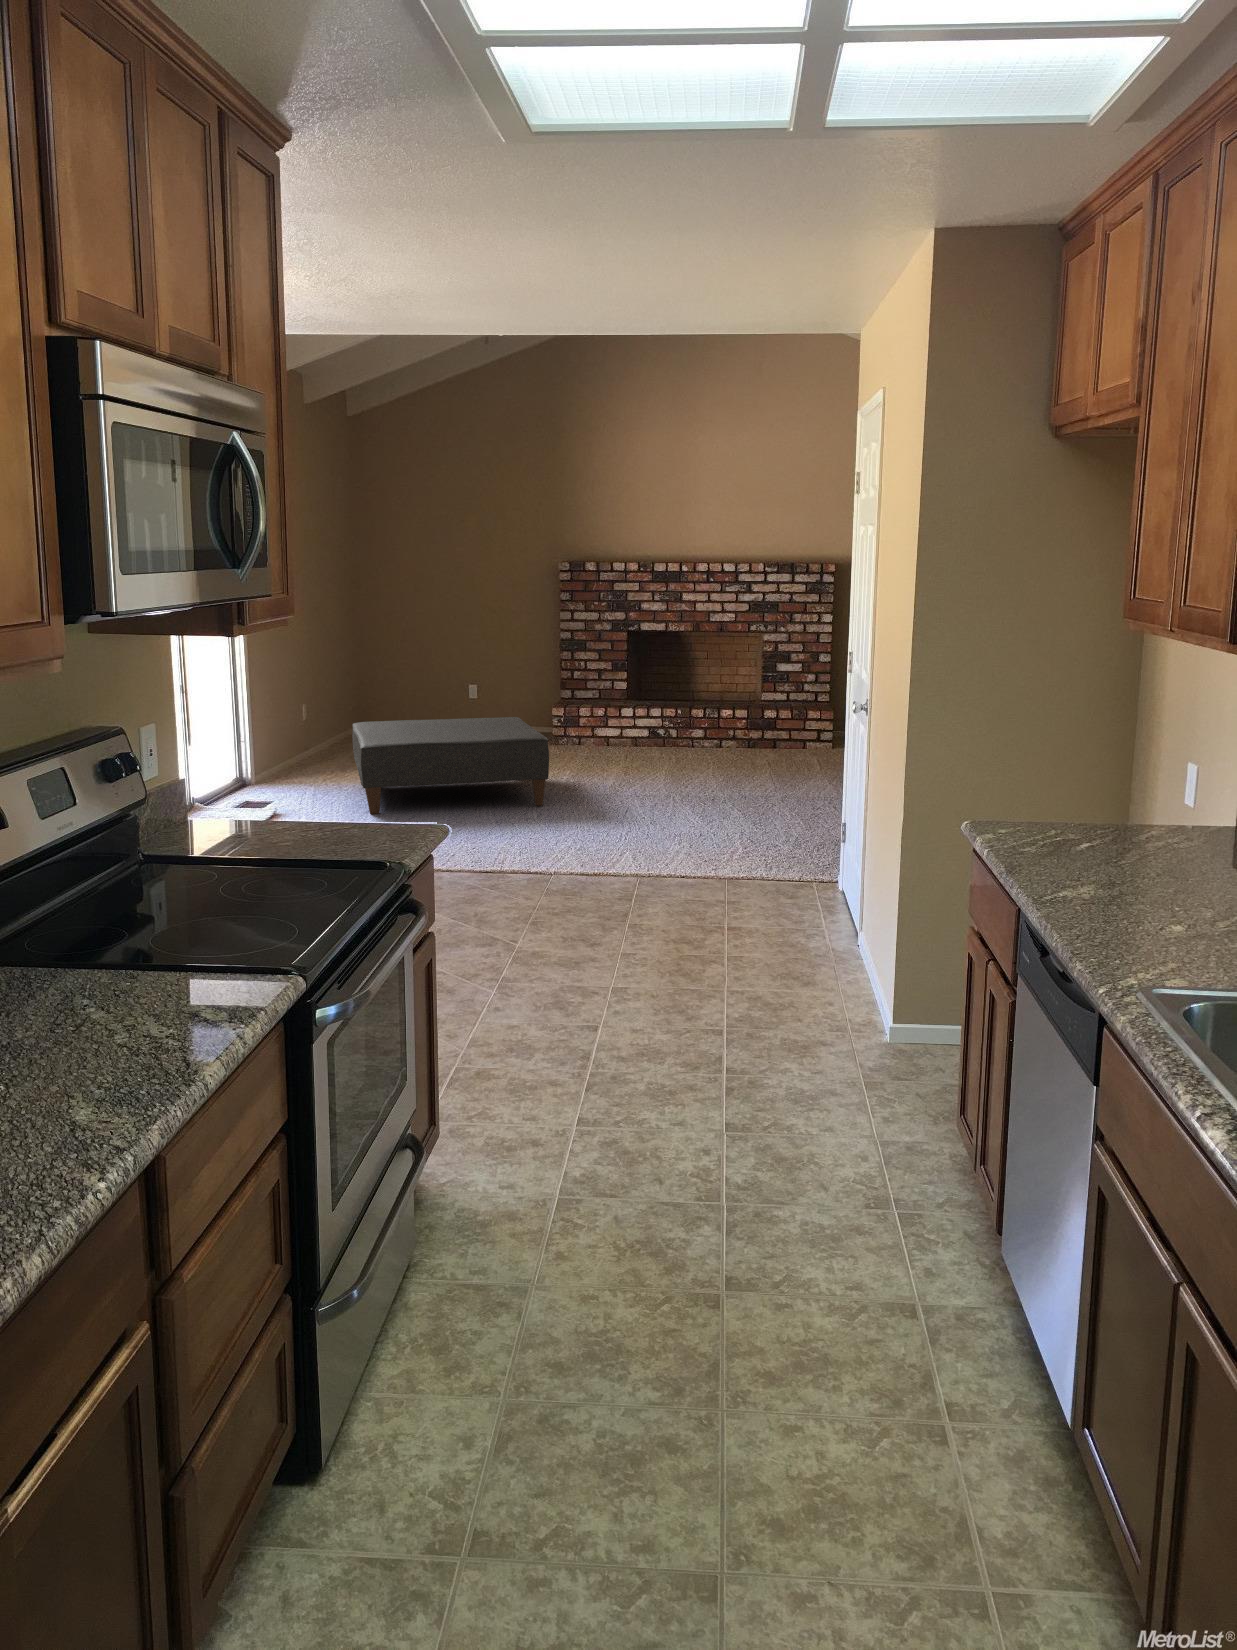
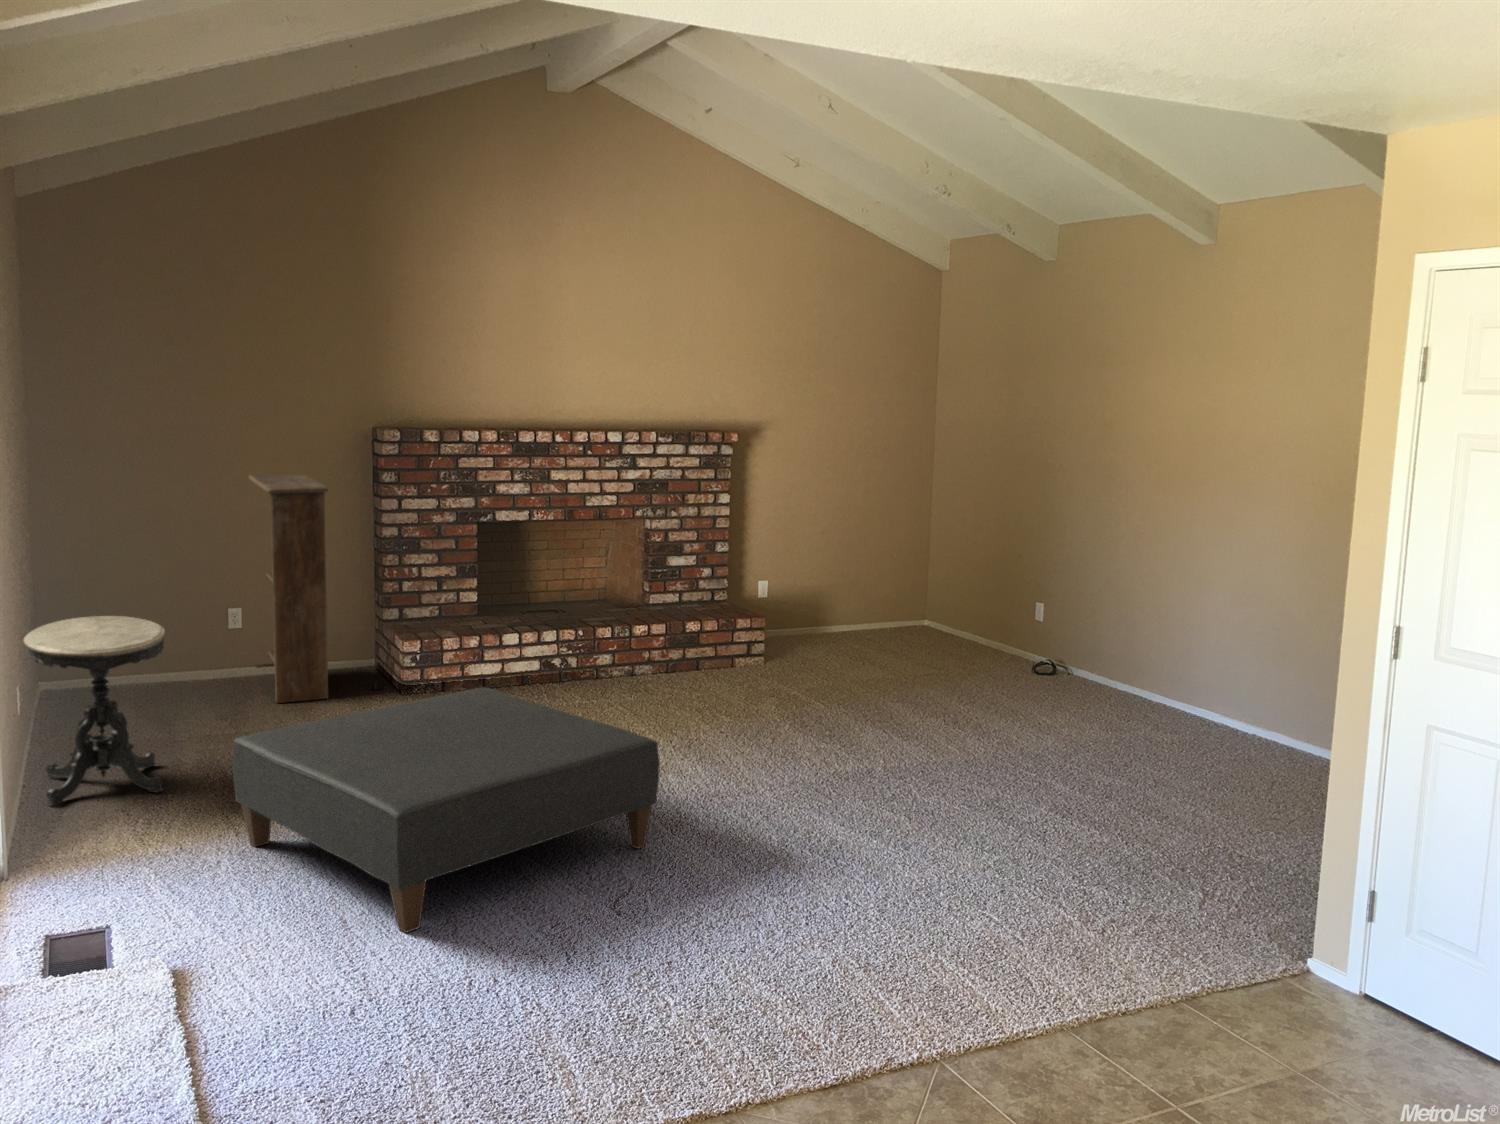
bookshelf: none [470,596,525,742] -> present [249,475,328,703]
side table: none [294,668,371,765] -> present [24,616,165,806]

